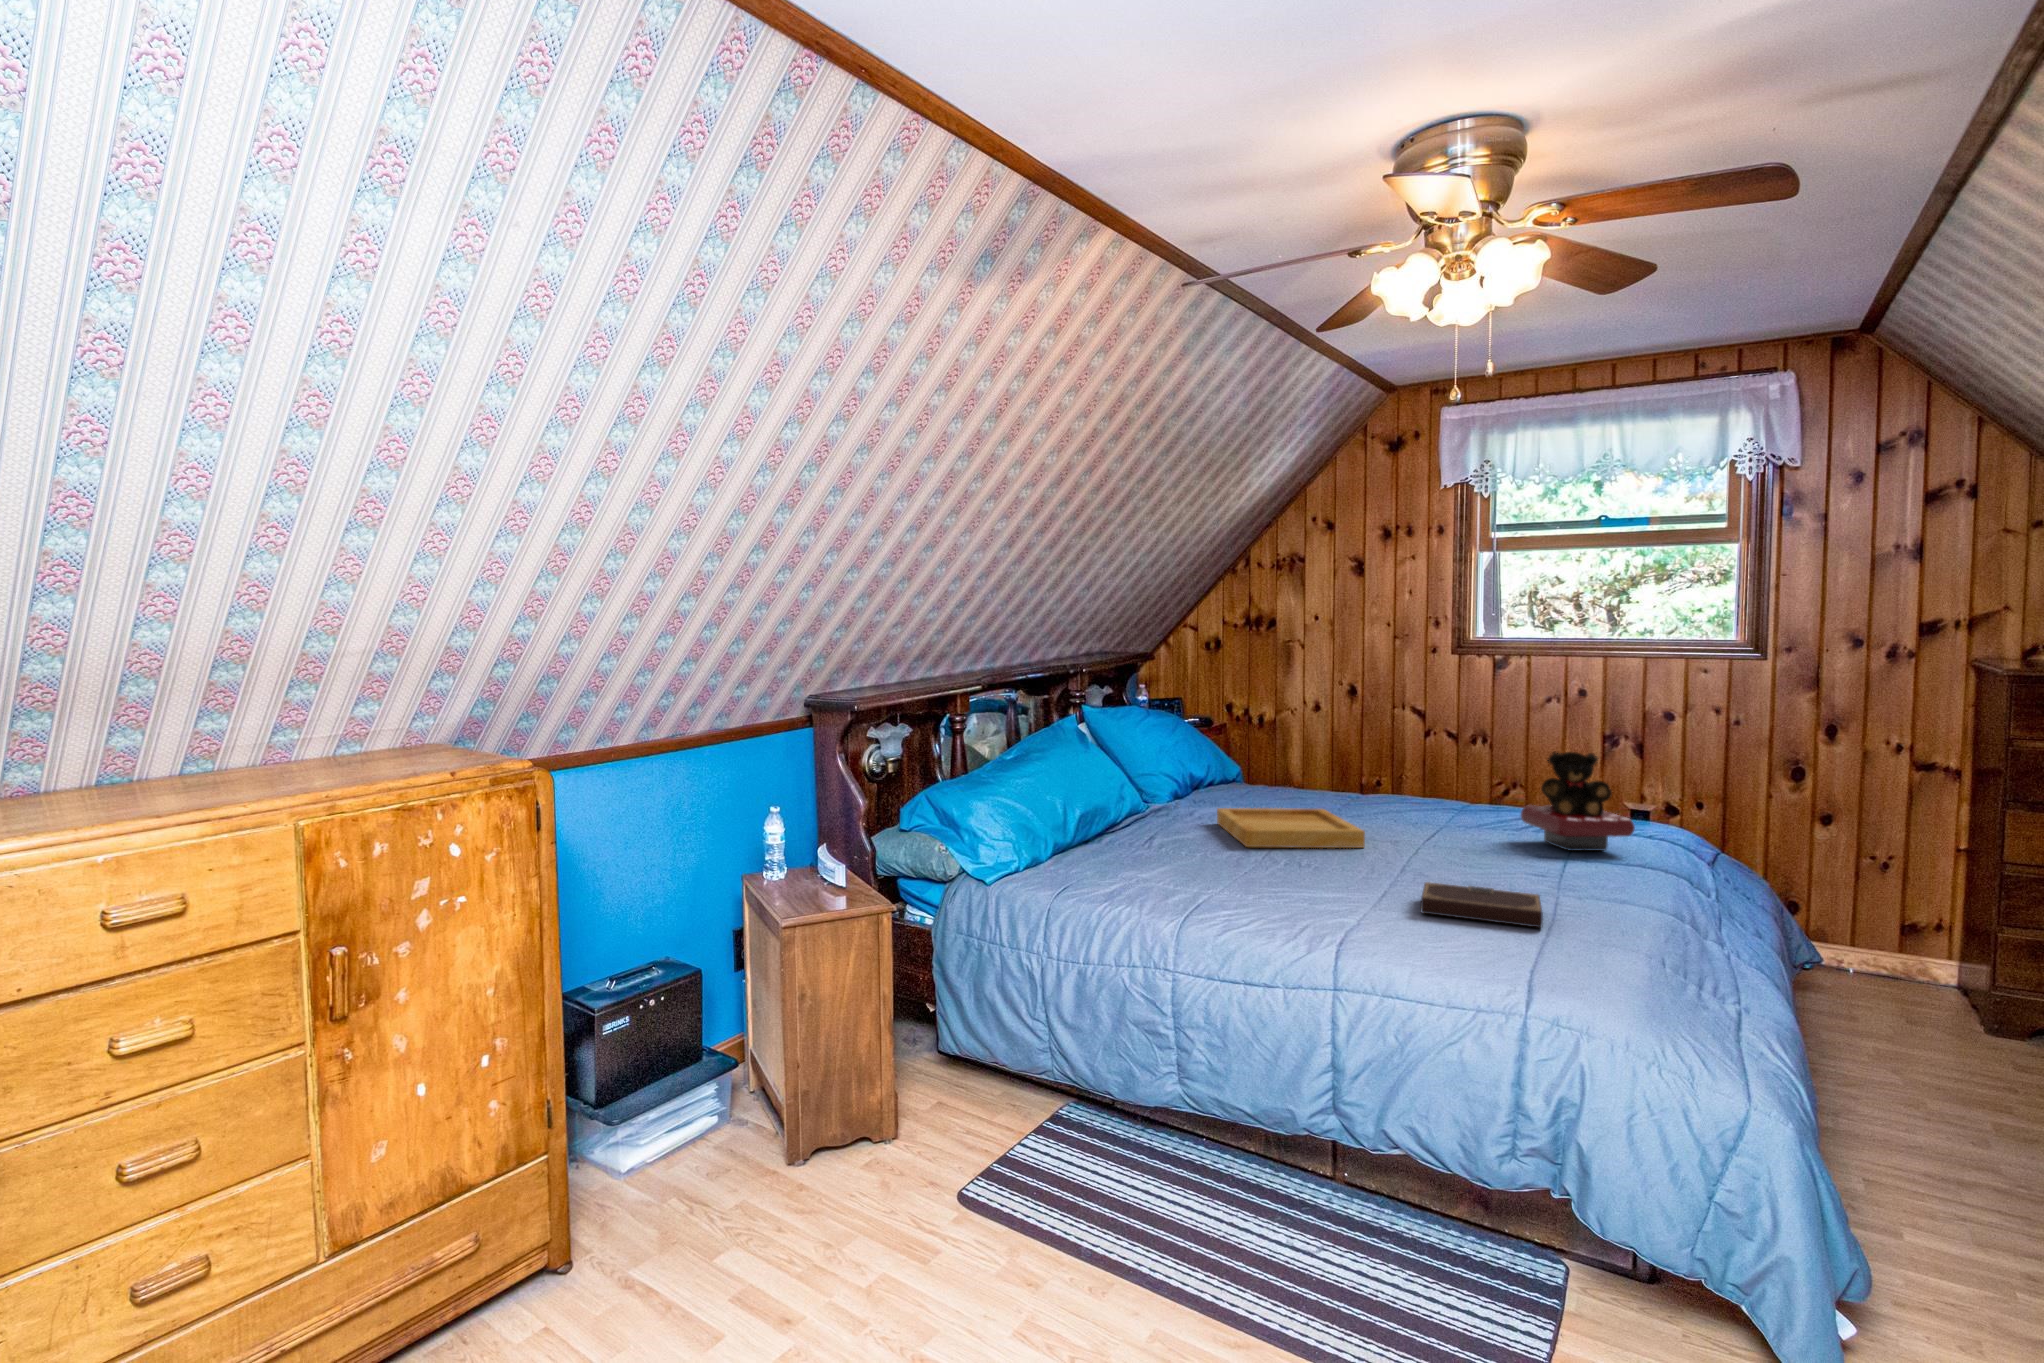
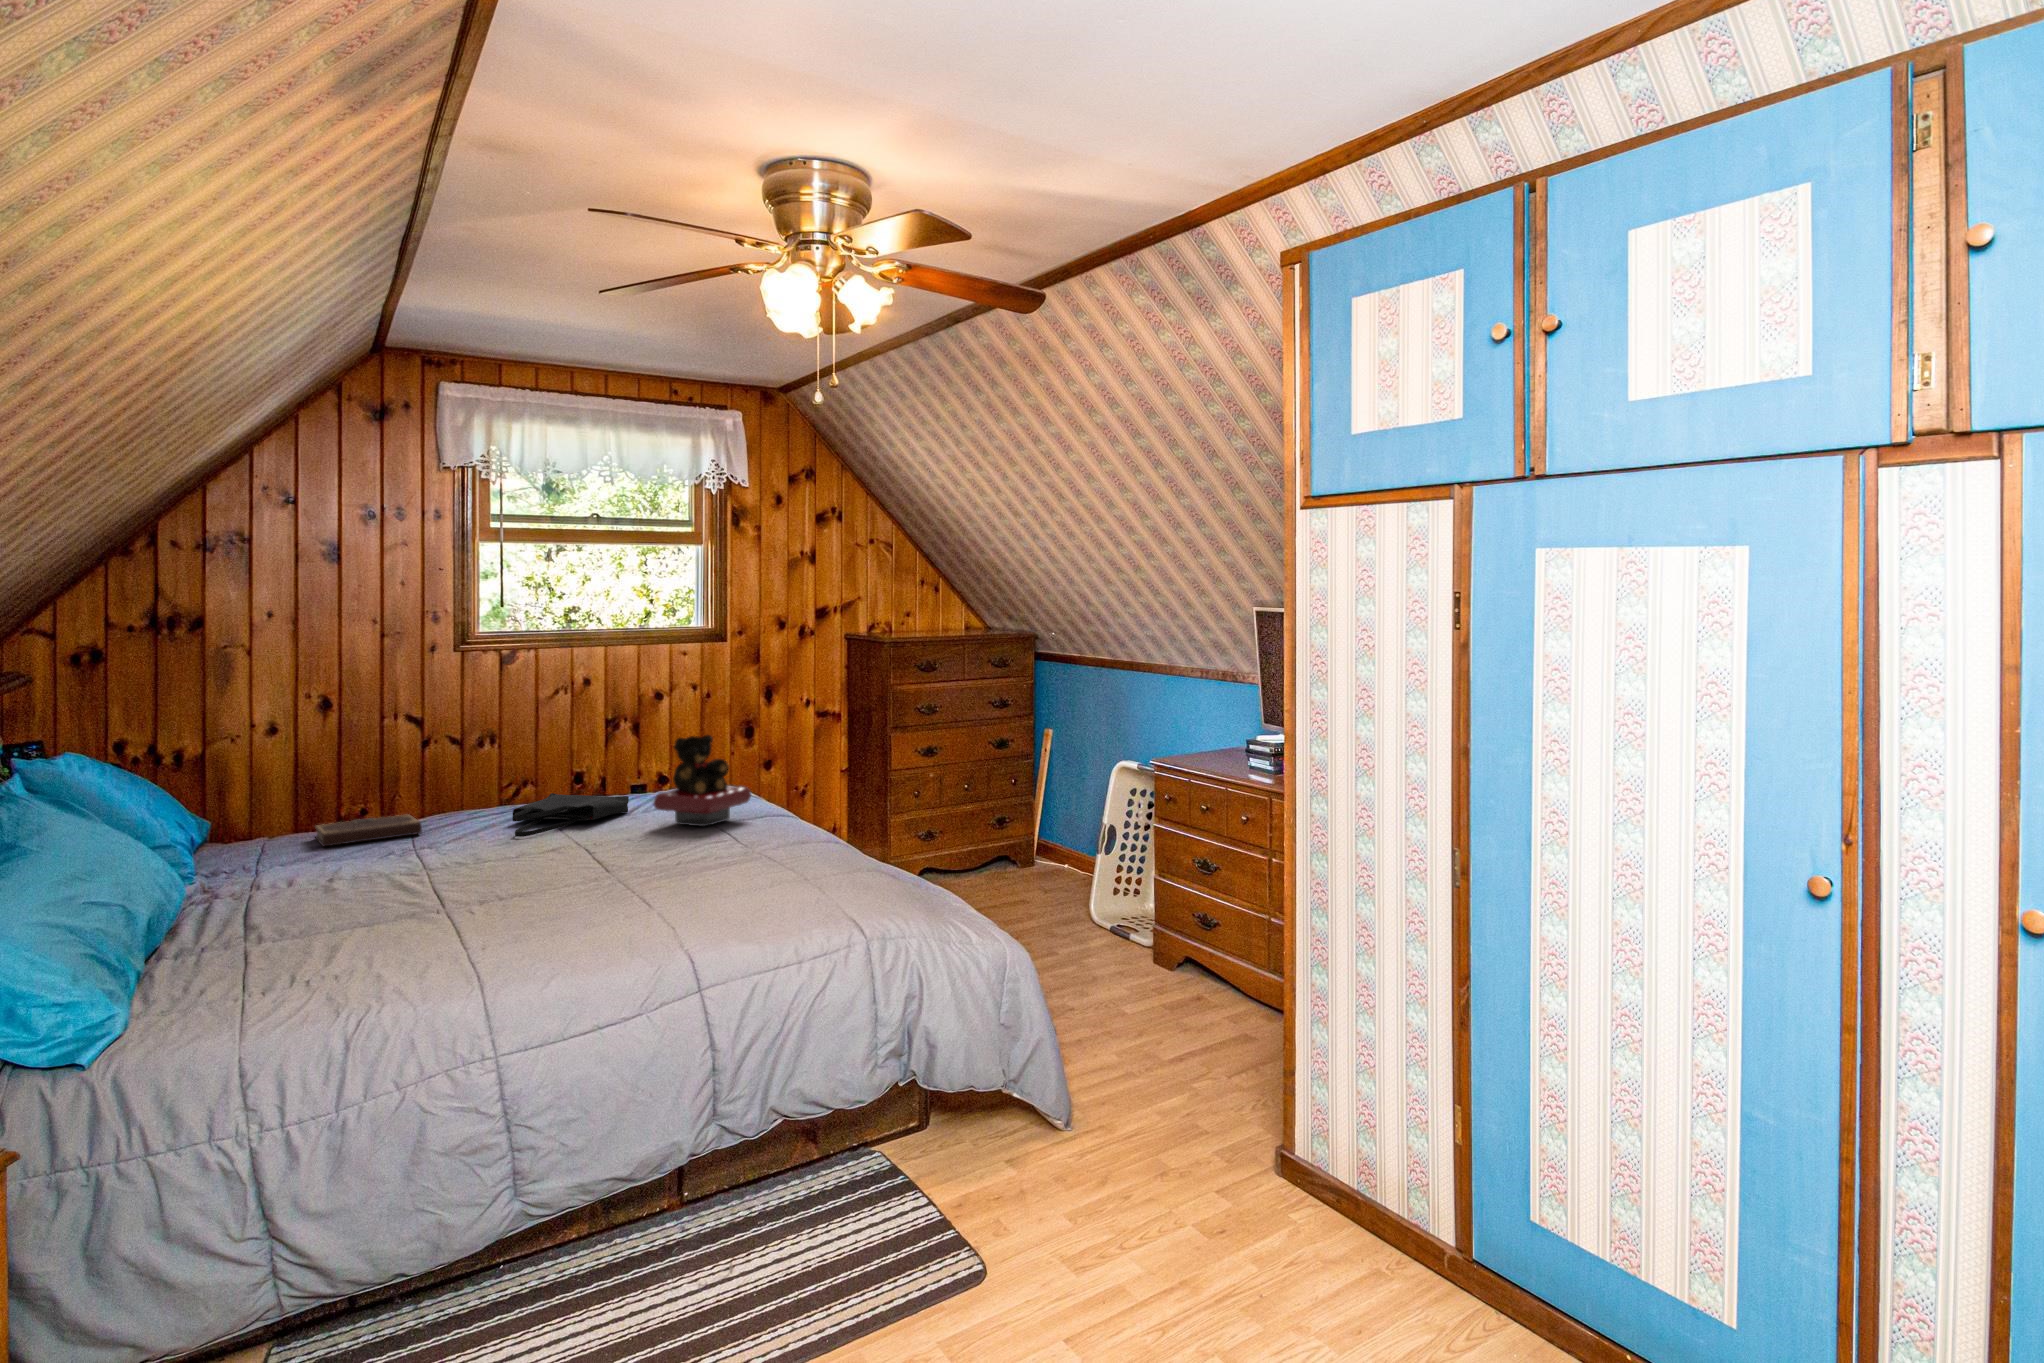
tote bag: none [1396,790,1527,822] -> present [512,793,629,837]
tray: present [1217,808,1365,848] -> none [322,842,544,905]
notebook: present [1421,882,1543,928] -> present [315,815,422,846]

